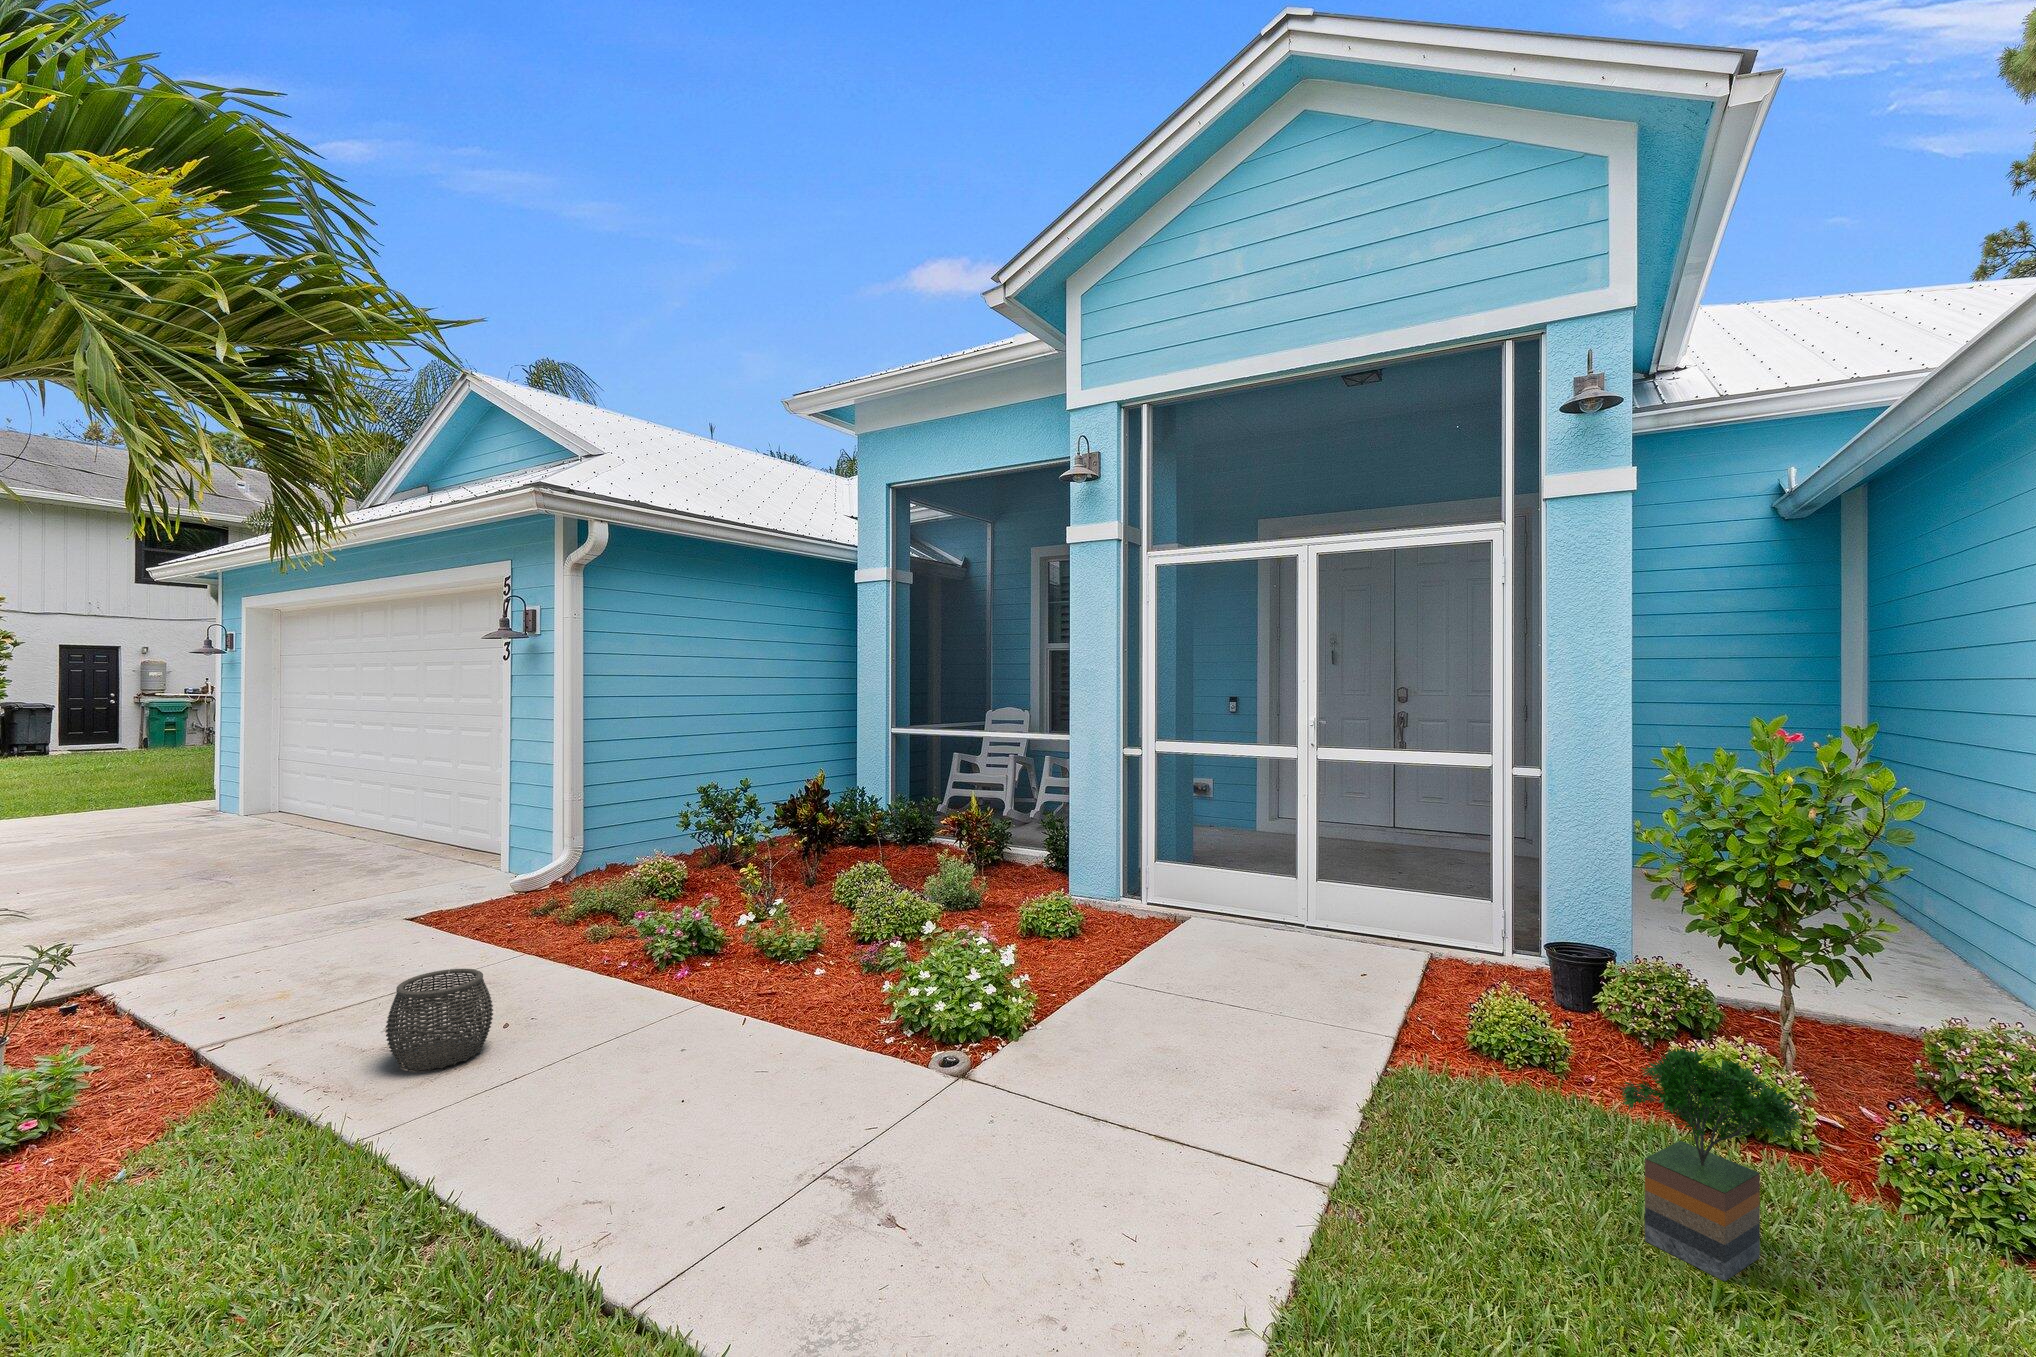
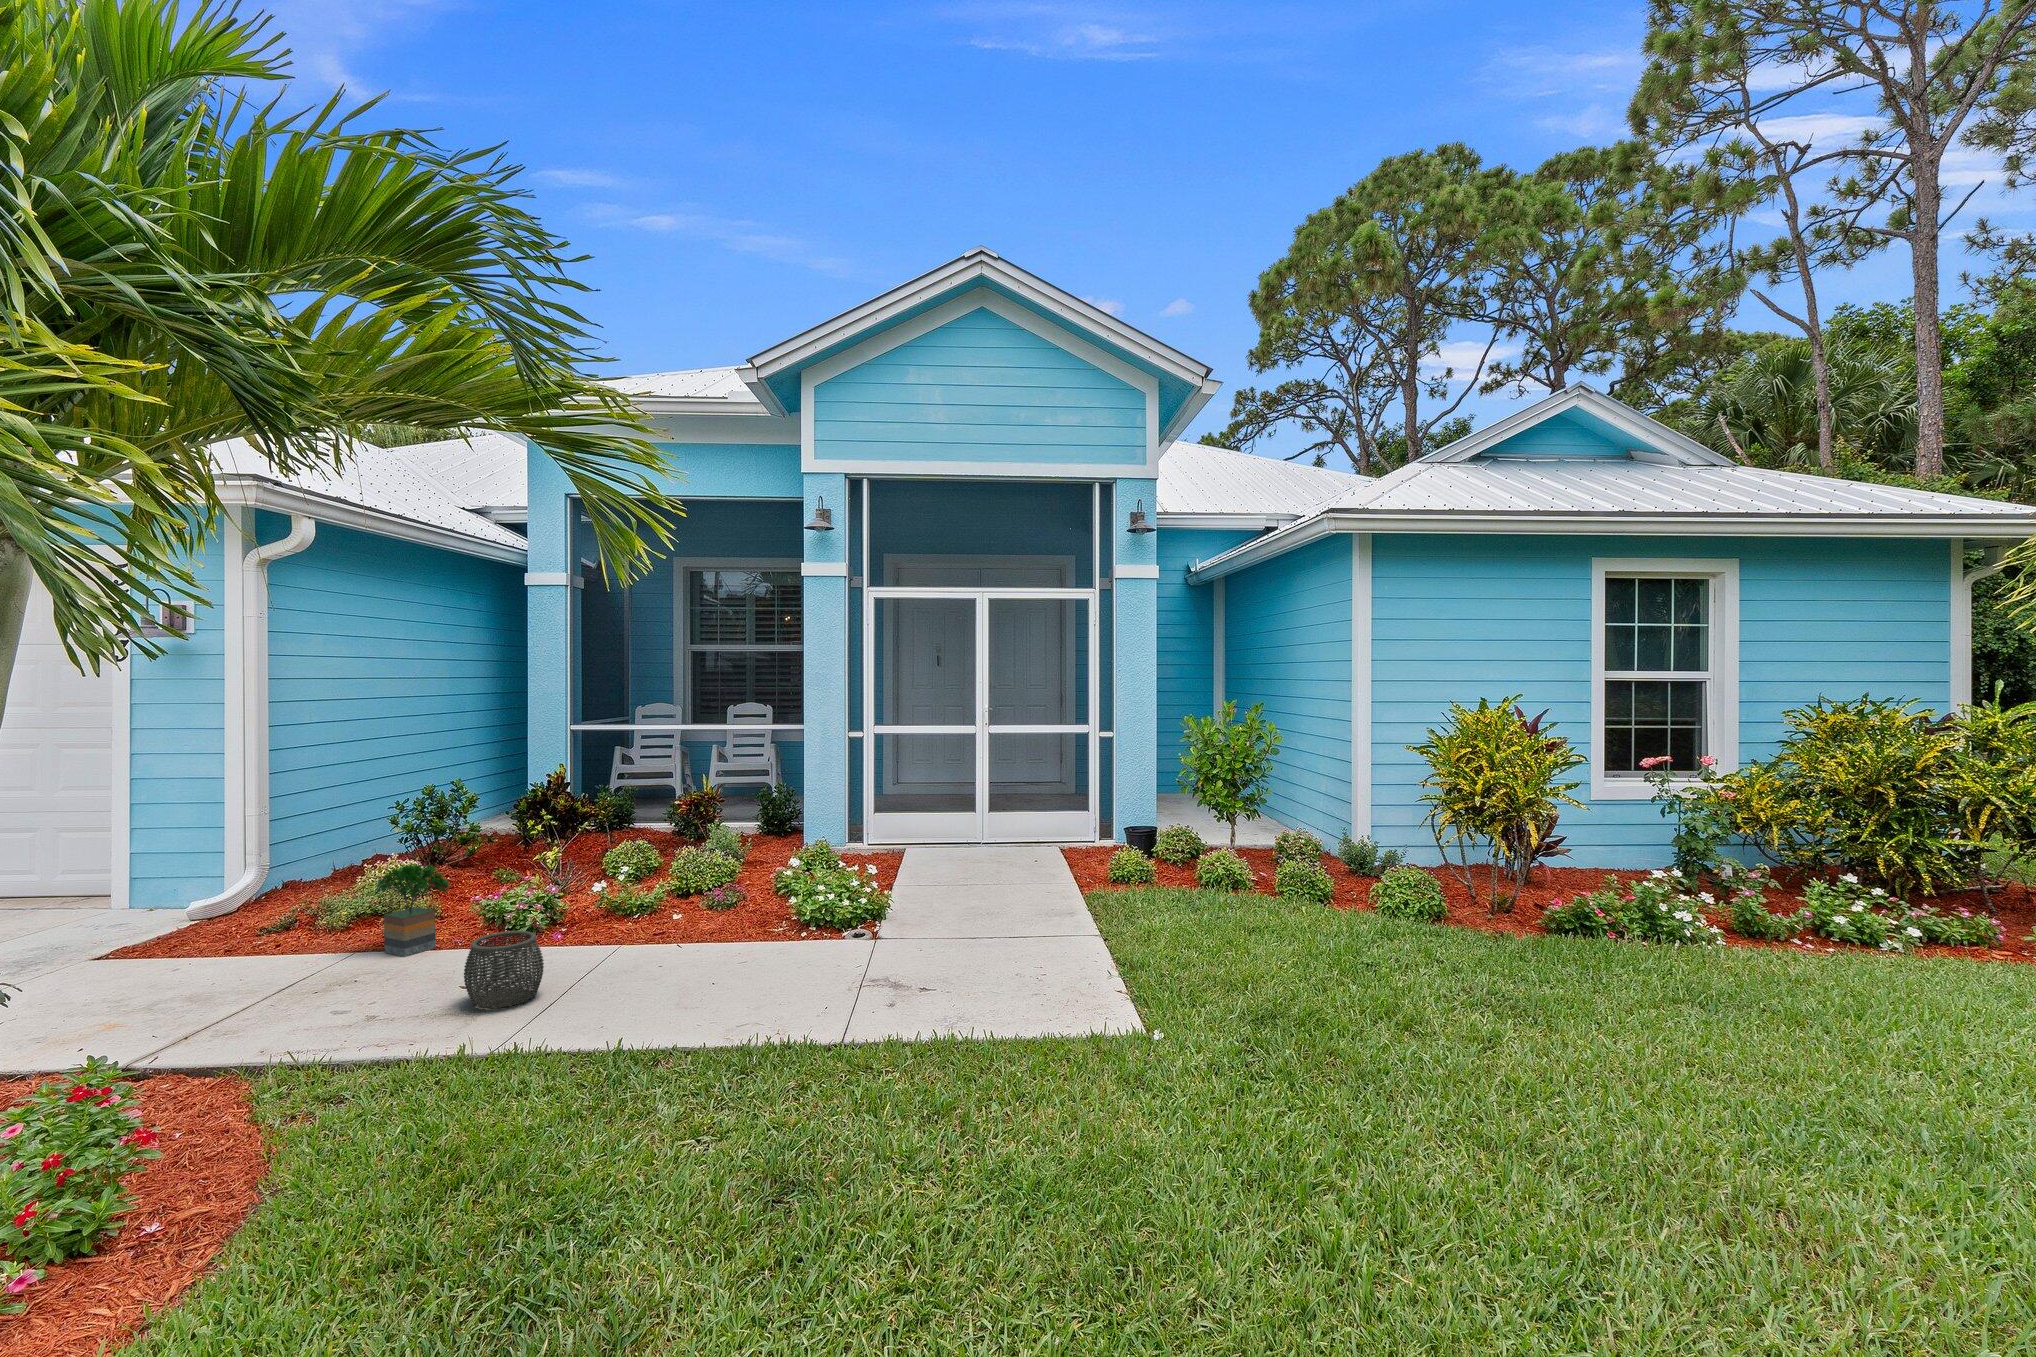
potted tree: present [1622,1048,1803,1281] -> present [376,864,449,957]

